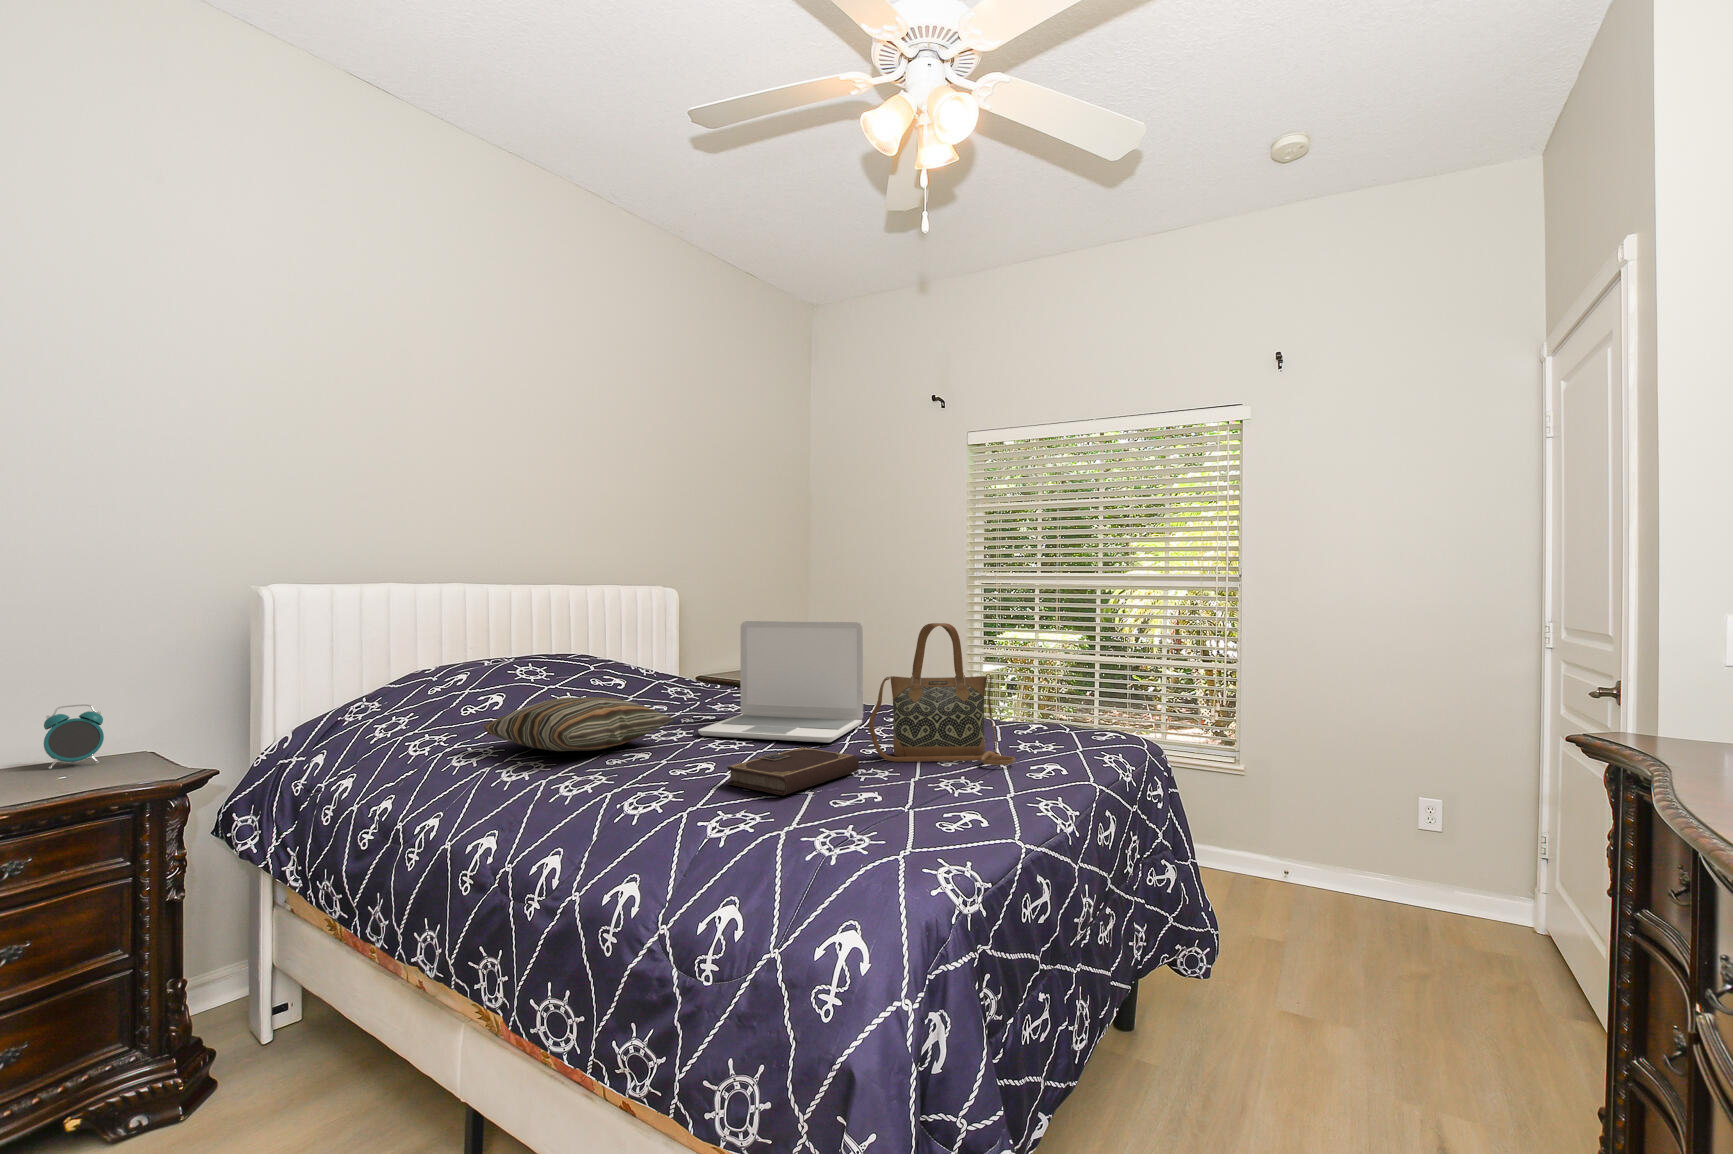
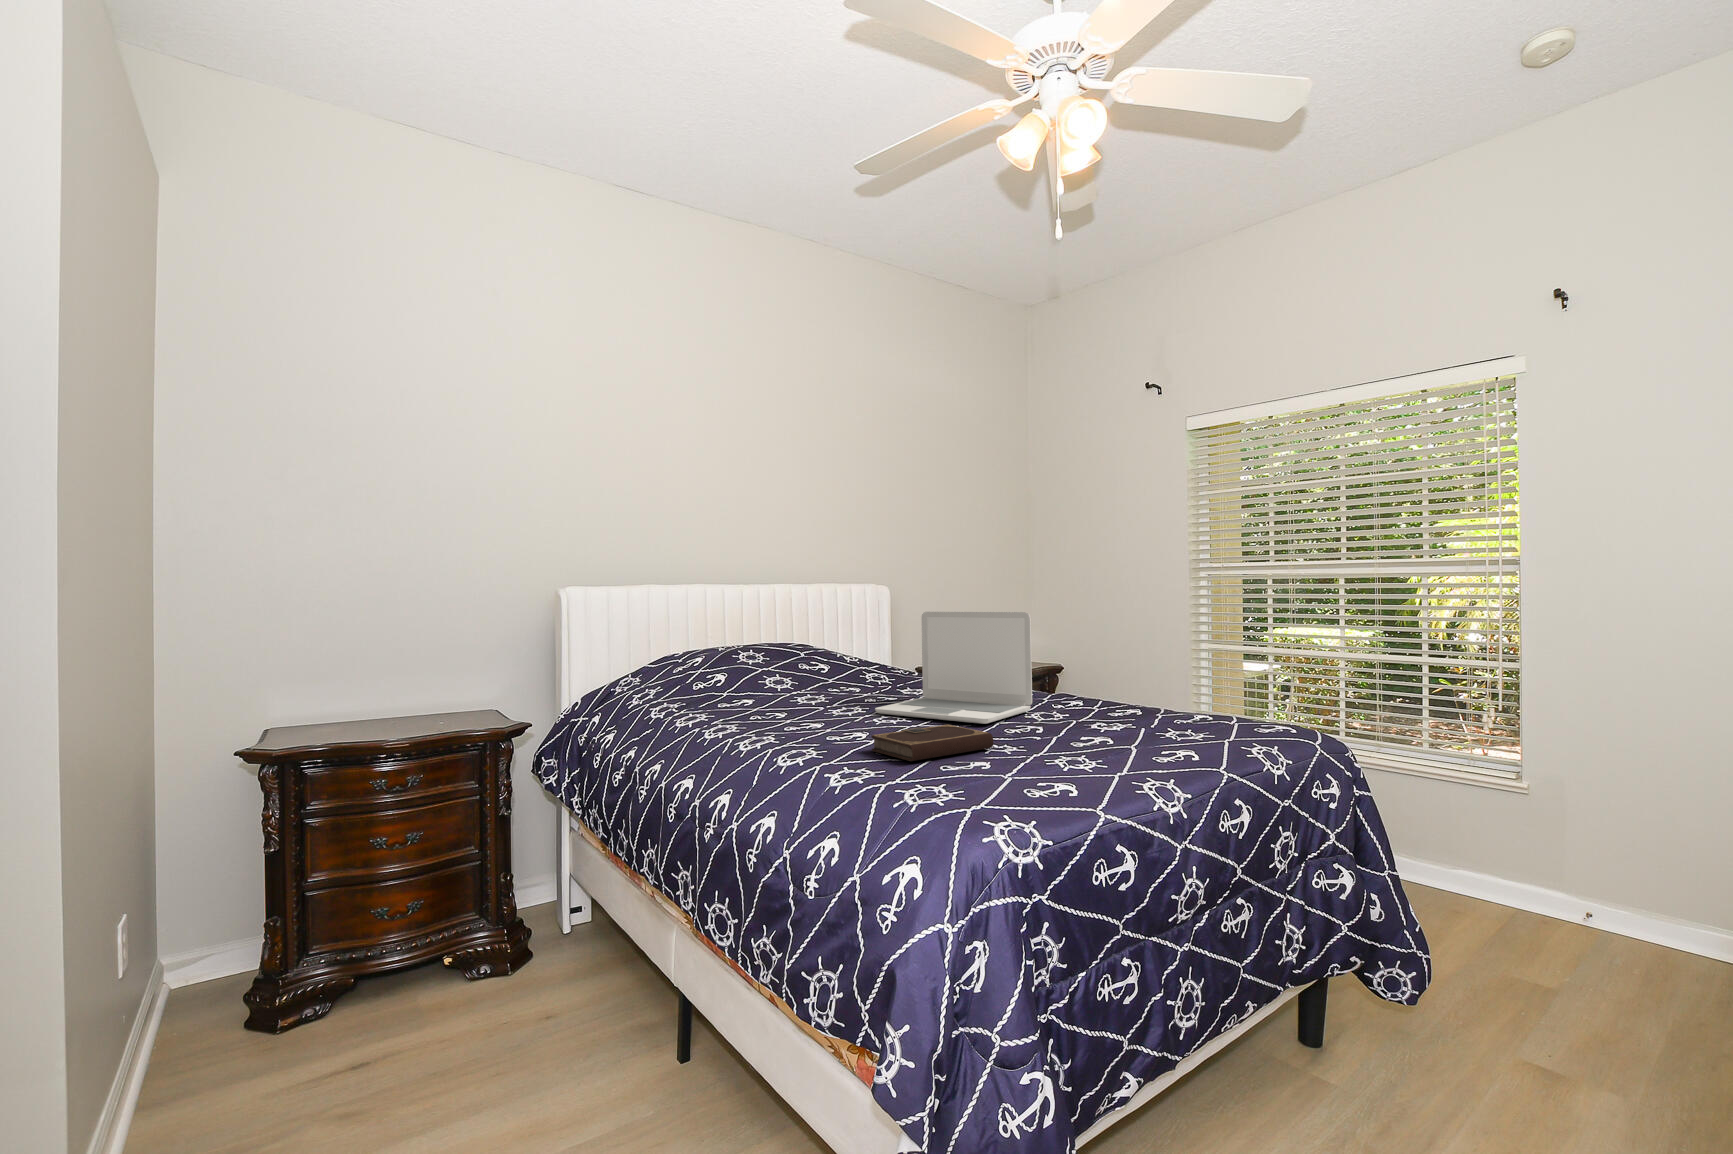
handbag: present [869,623,1015,765] -> none [1014,612,1155,751]
pillow: present [484,697,673,751] -> none [700,675,850,720]
alarm clock: present [44,704,104,769] -> none [431,671,464,716]

